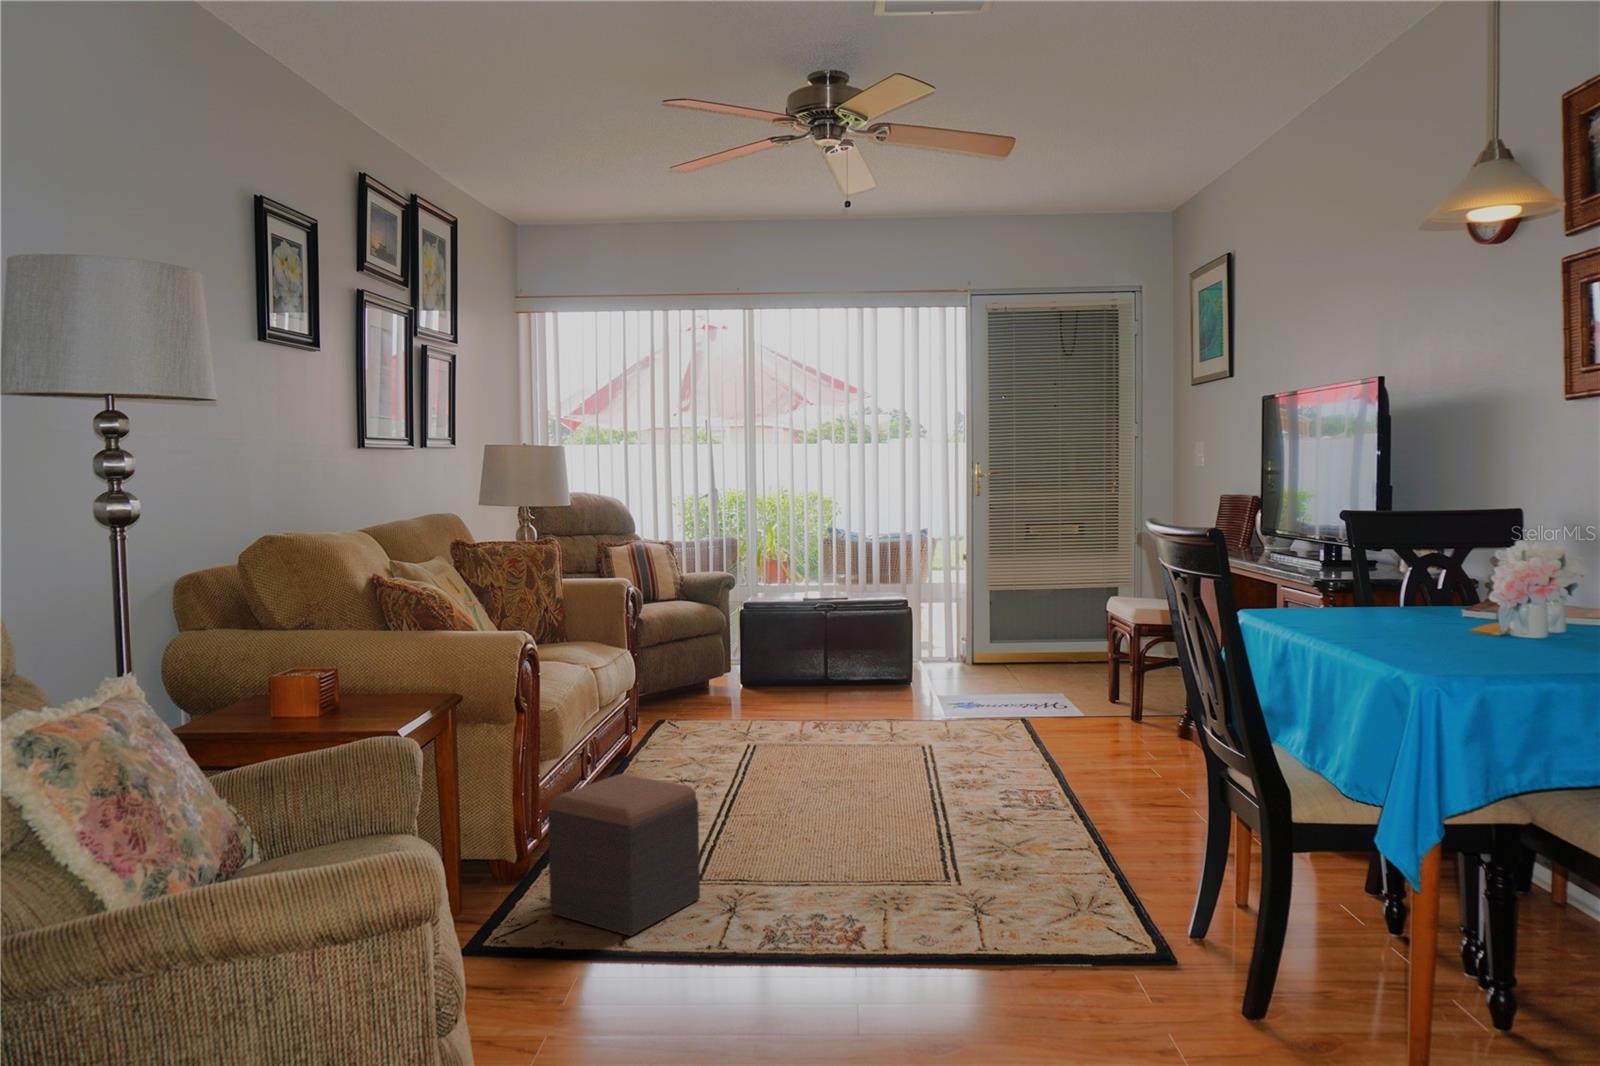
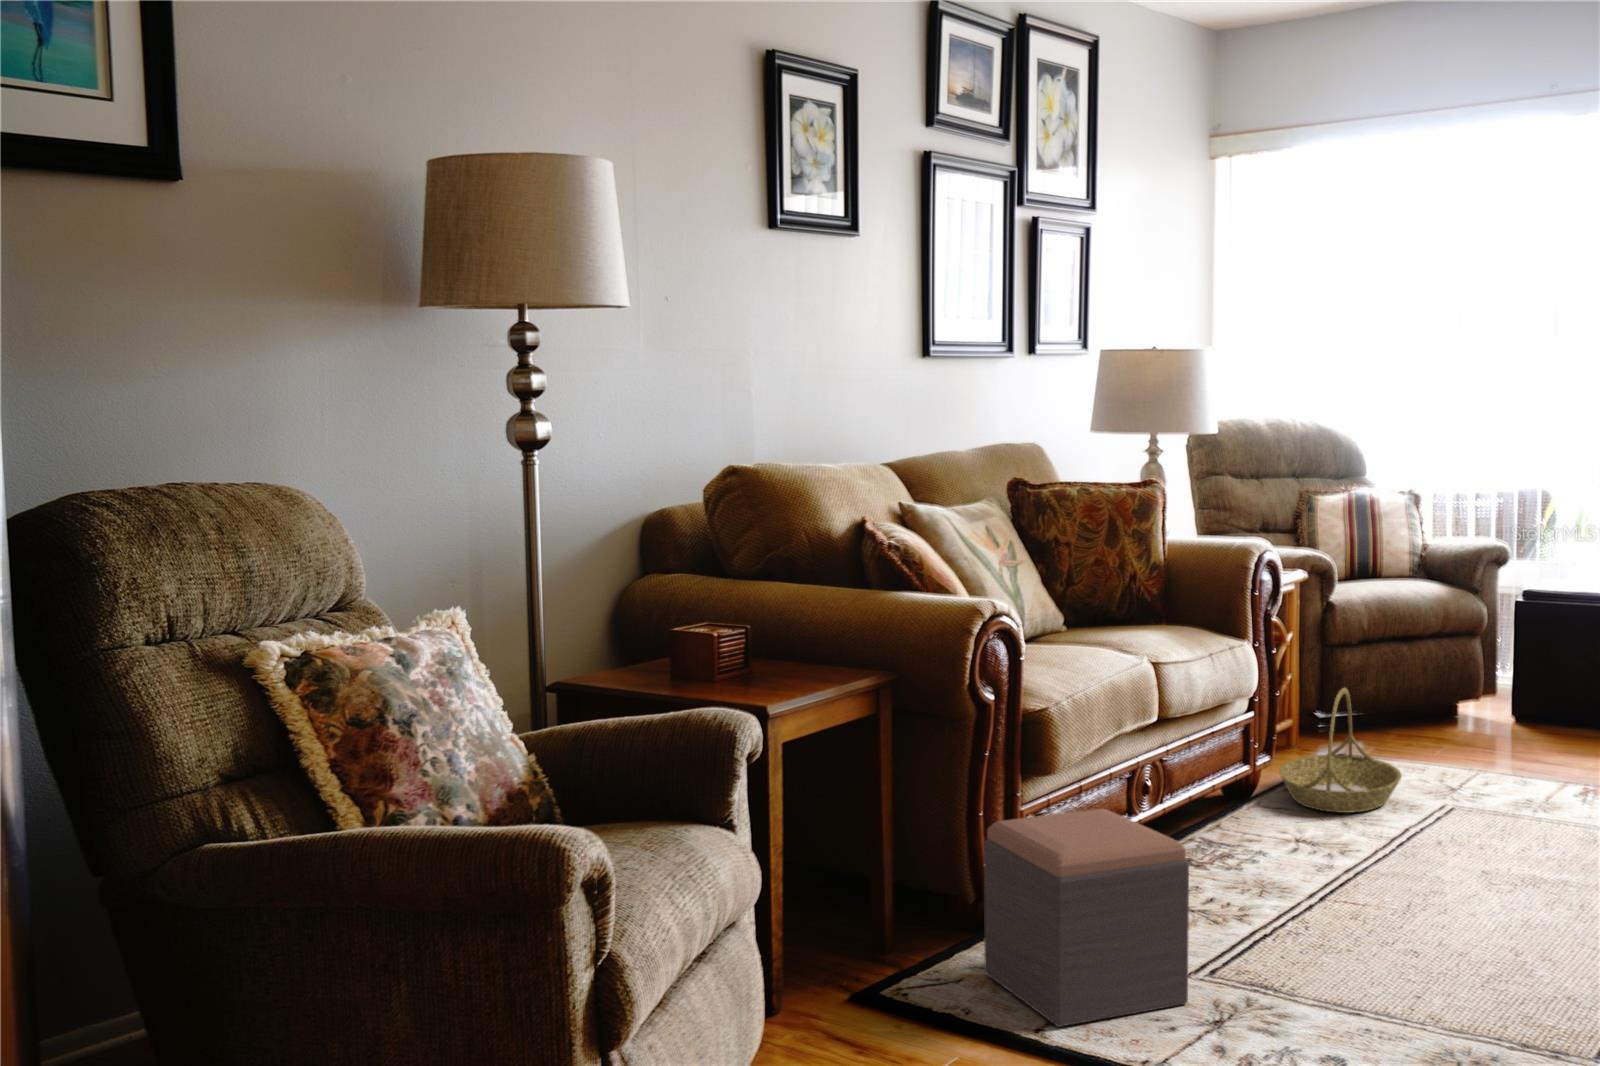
basket: none [645,675,722,759] -> present [1279,688,1401,813]

